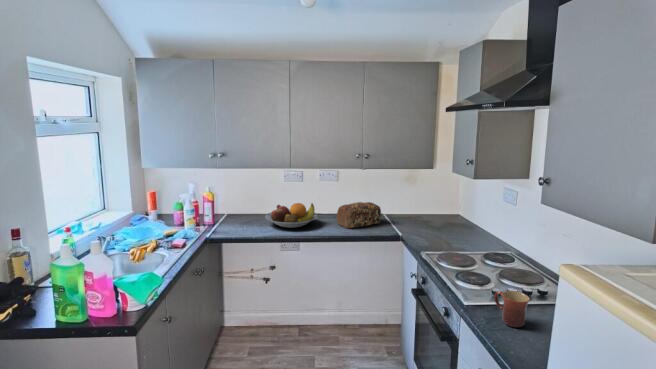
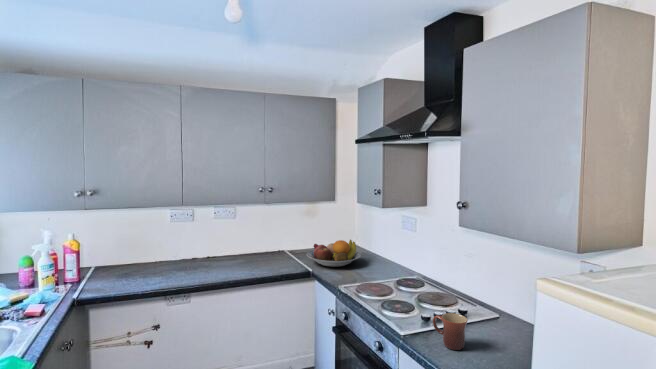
bread loaf: present [336,202,381,228] -> none [236,240,284,270]
fruit bowl: present [265,203,317,228] -> present [307,240,361,267]

